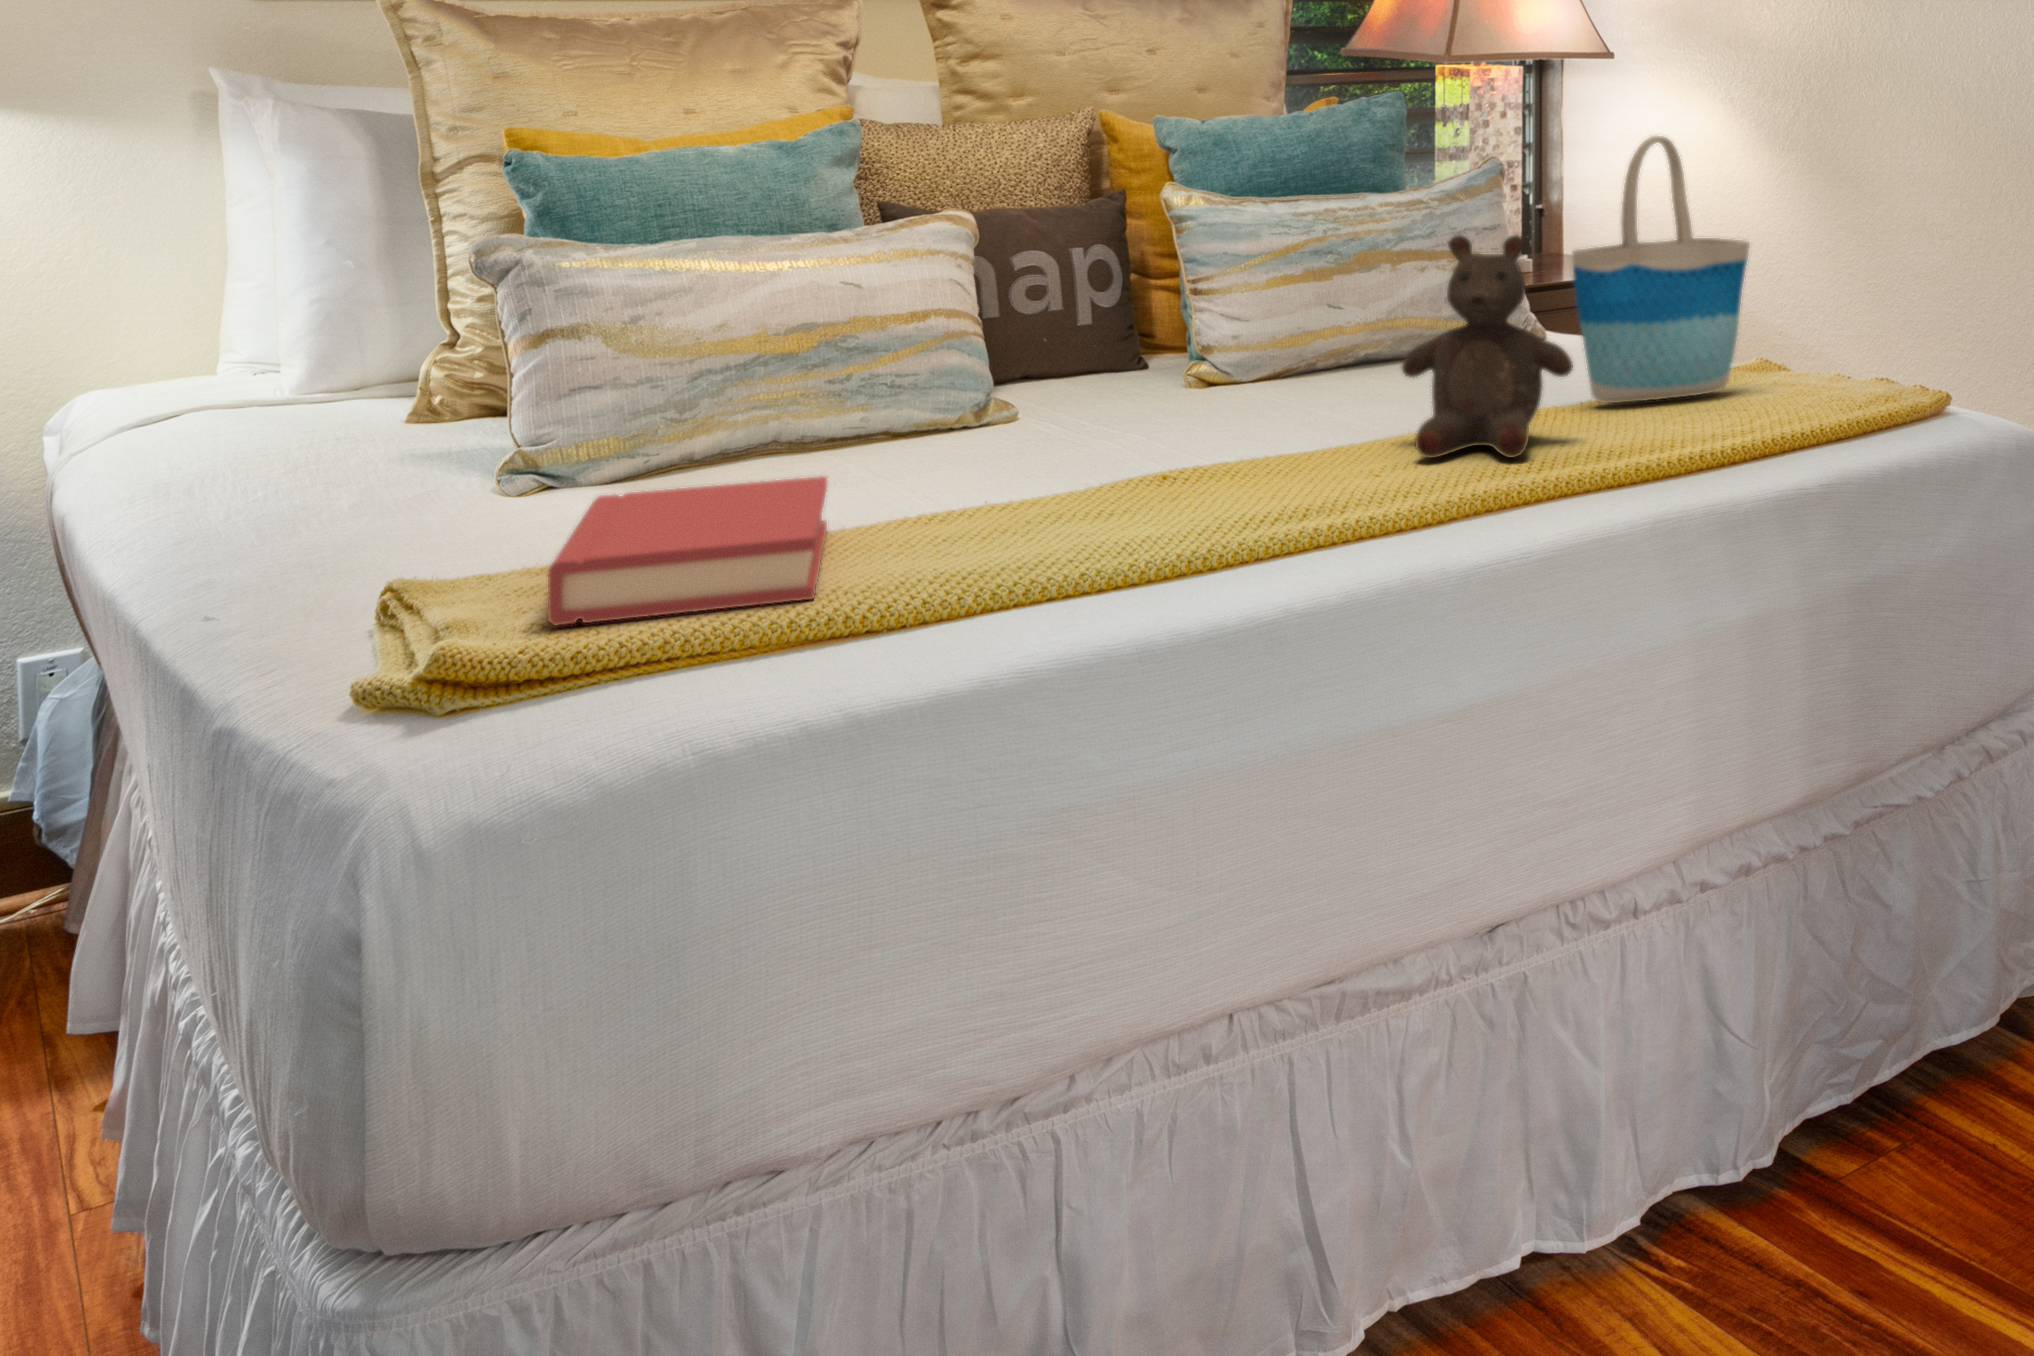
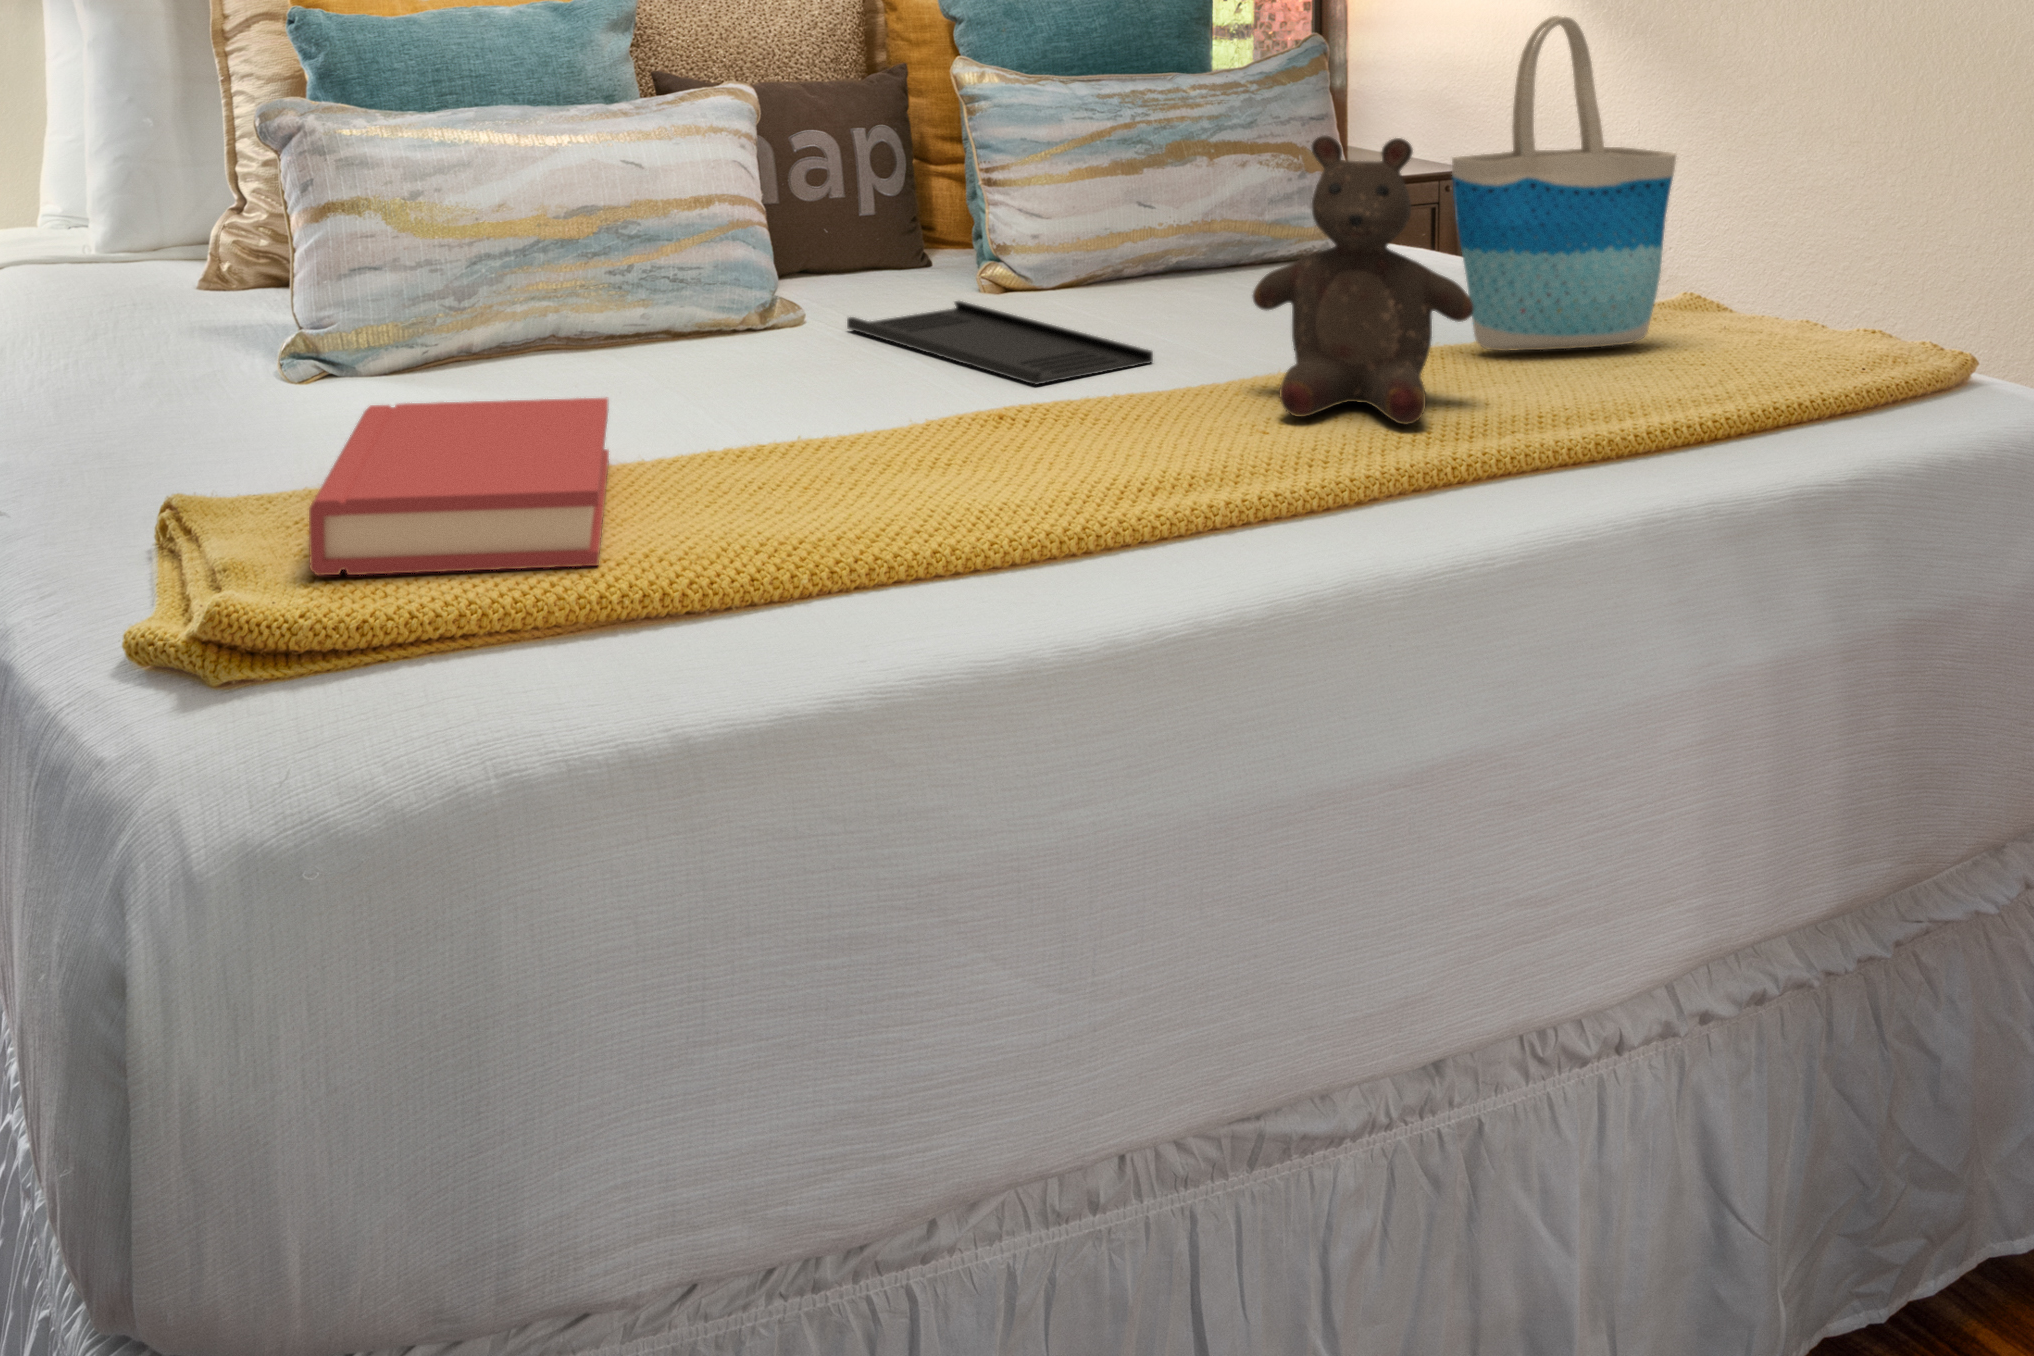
tray: none [1060,392,1326,451] -> present [847,301,1153,385]

